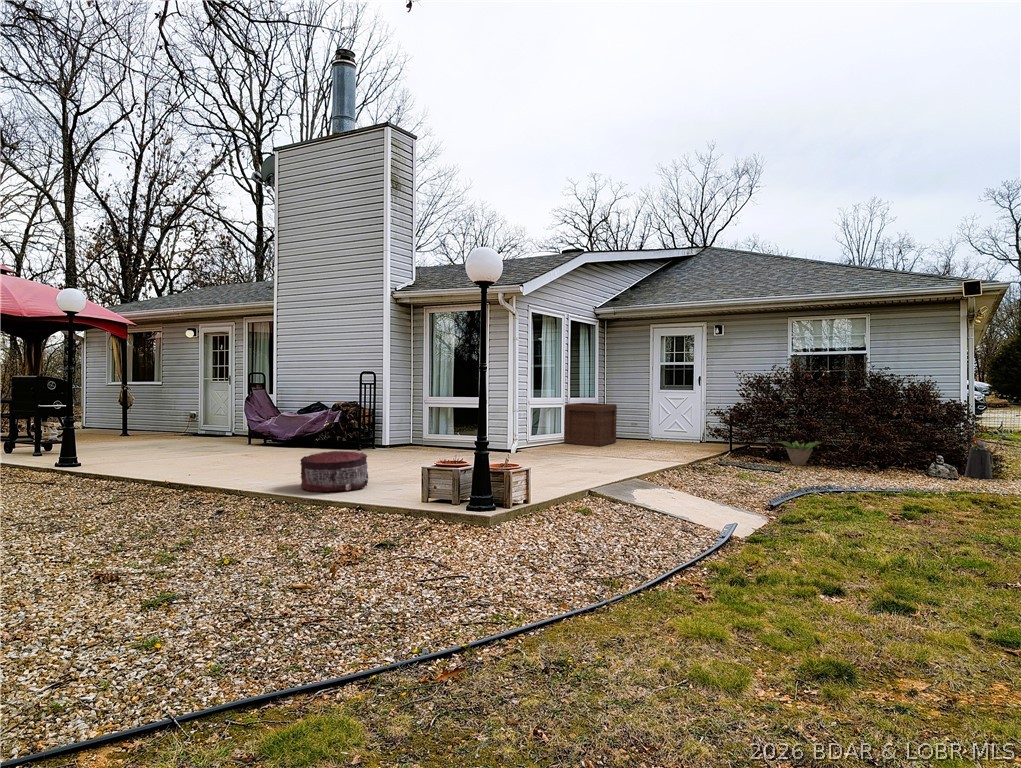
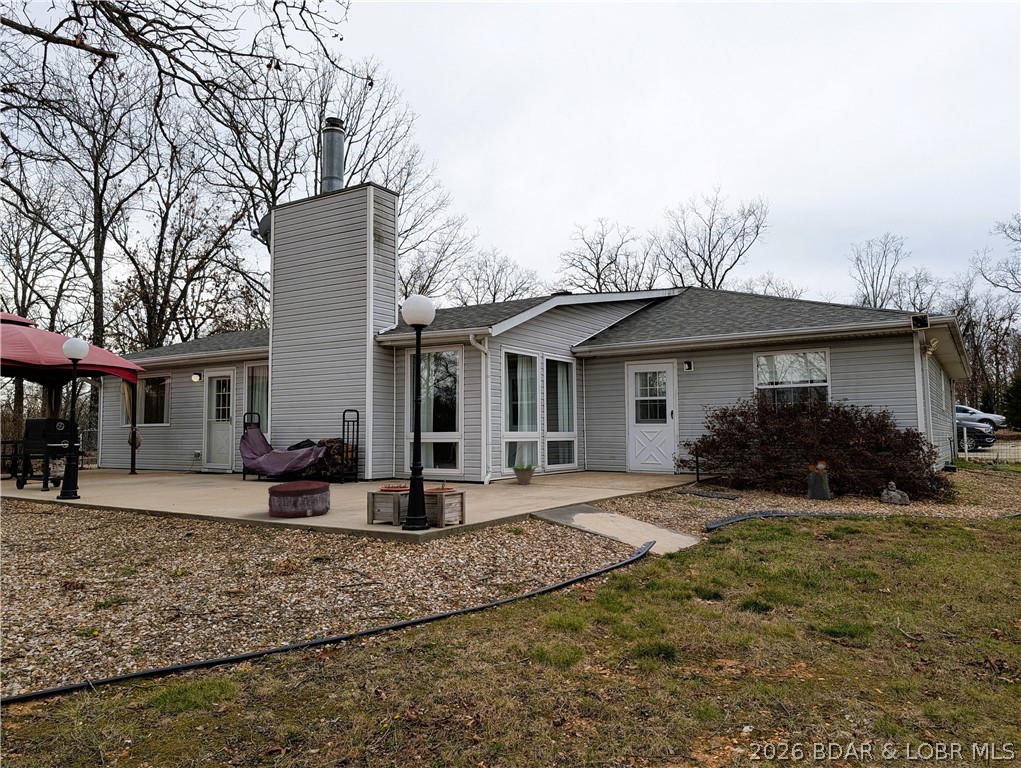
wooden crate: present [564,403,617,446] -> none [543,438,595,479]
watering can: present [965,437,993,479] -> present [807,461,830,499]
decorative plant: present [776,441,820,465] -> present [510,463,540,484]

